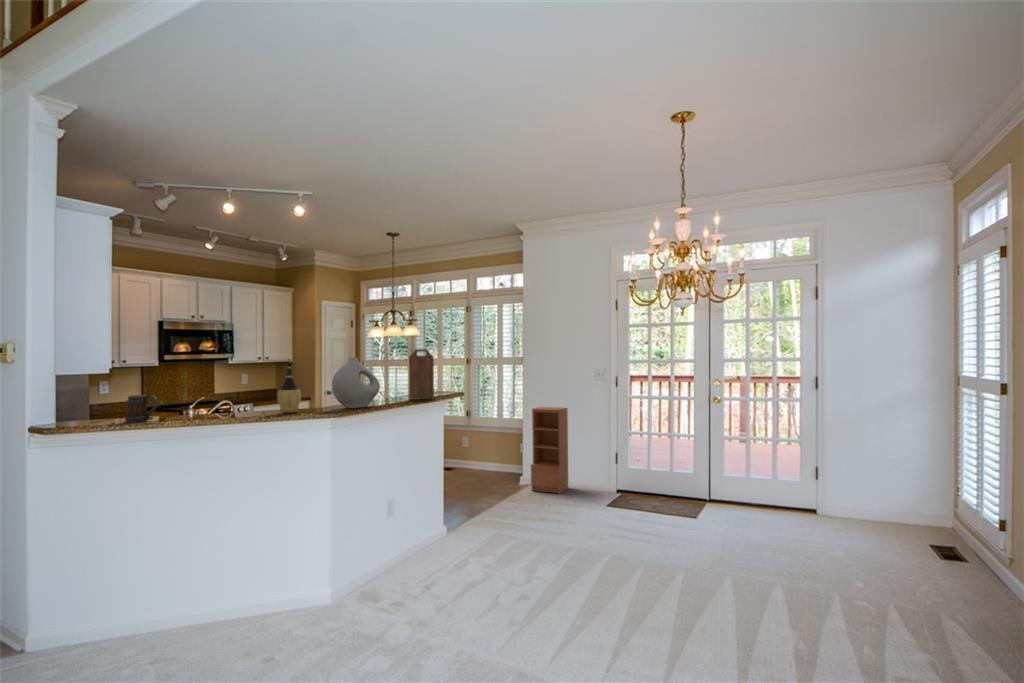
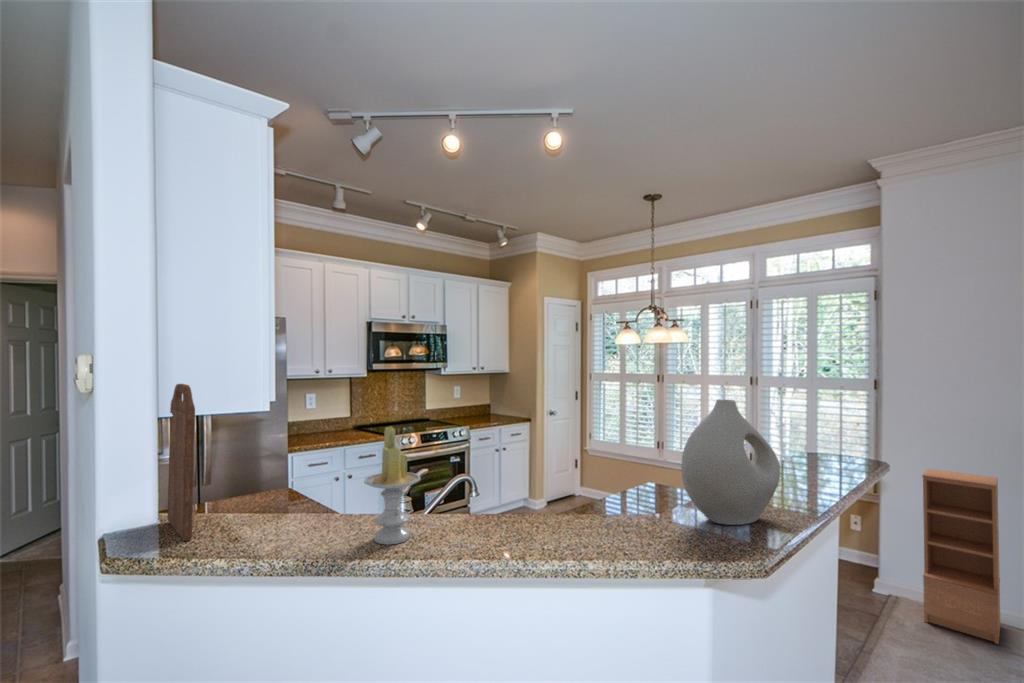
cutting board: present [409,349,434,399] -> present [167,384,195,541]
wine bottle: present [277,359,301,413] -> none [569,404,623,543]
candle: none [181,371,208,419] -> present [364,426,421,545]
mug: present [125,395,158,423] -> none [256,475,319,545]

